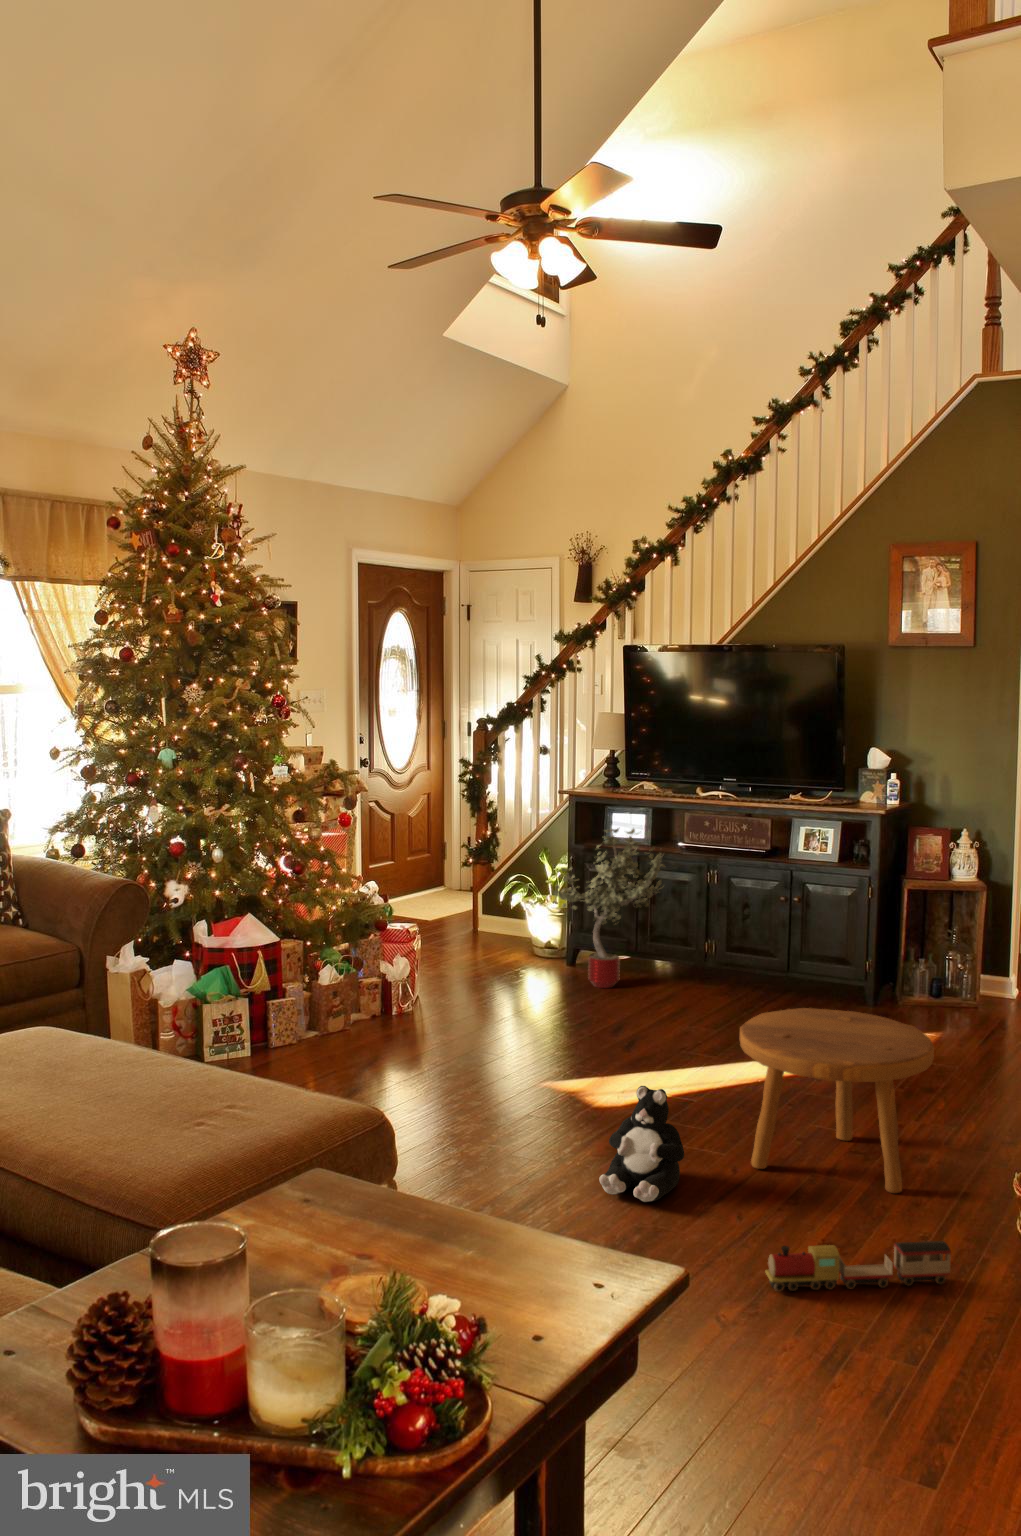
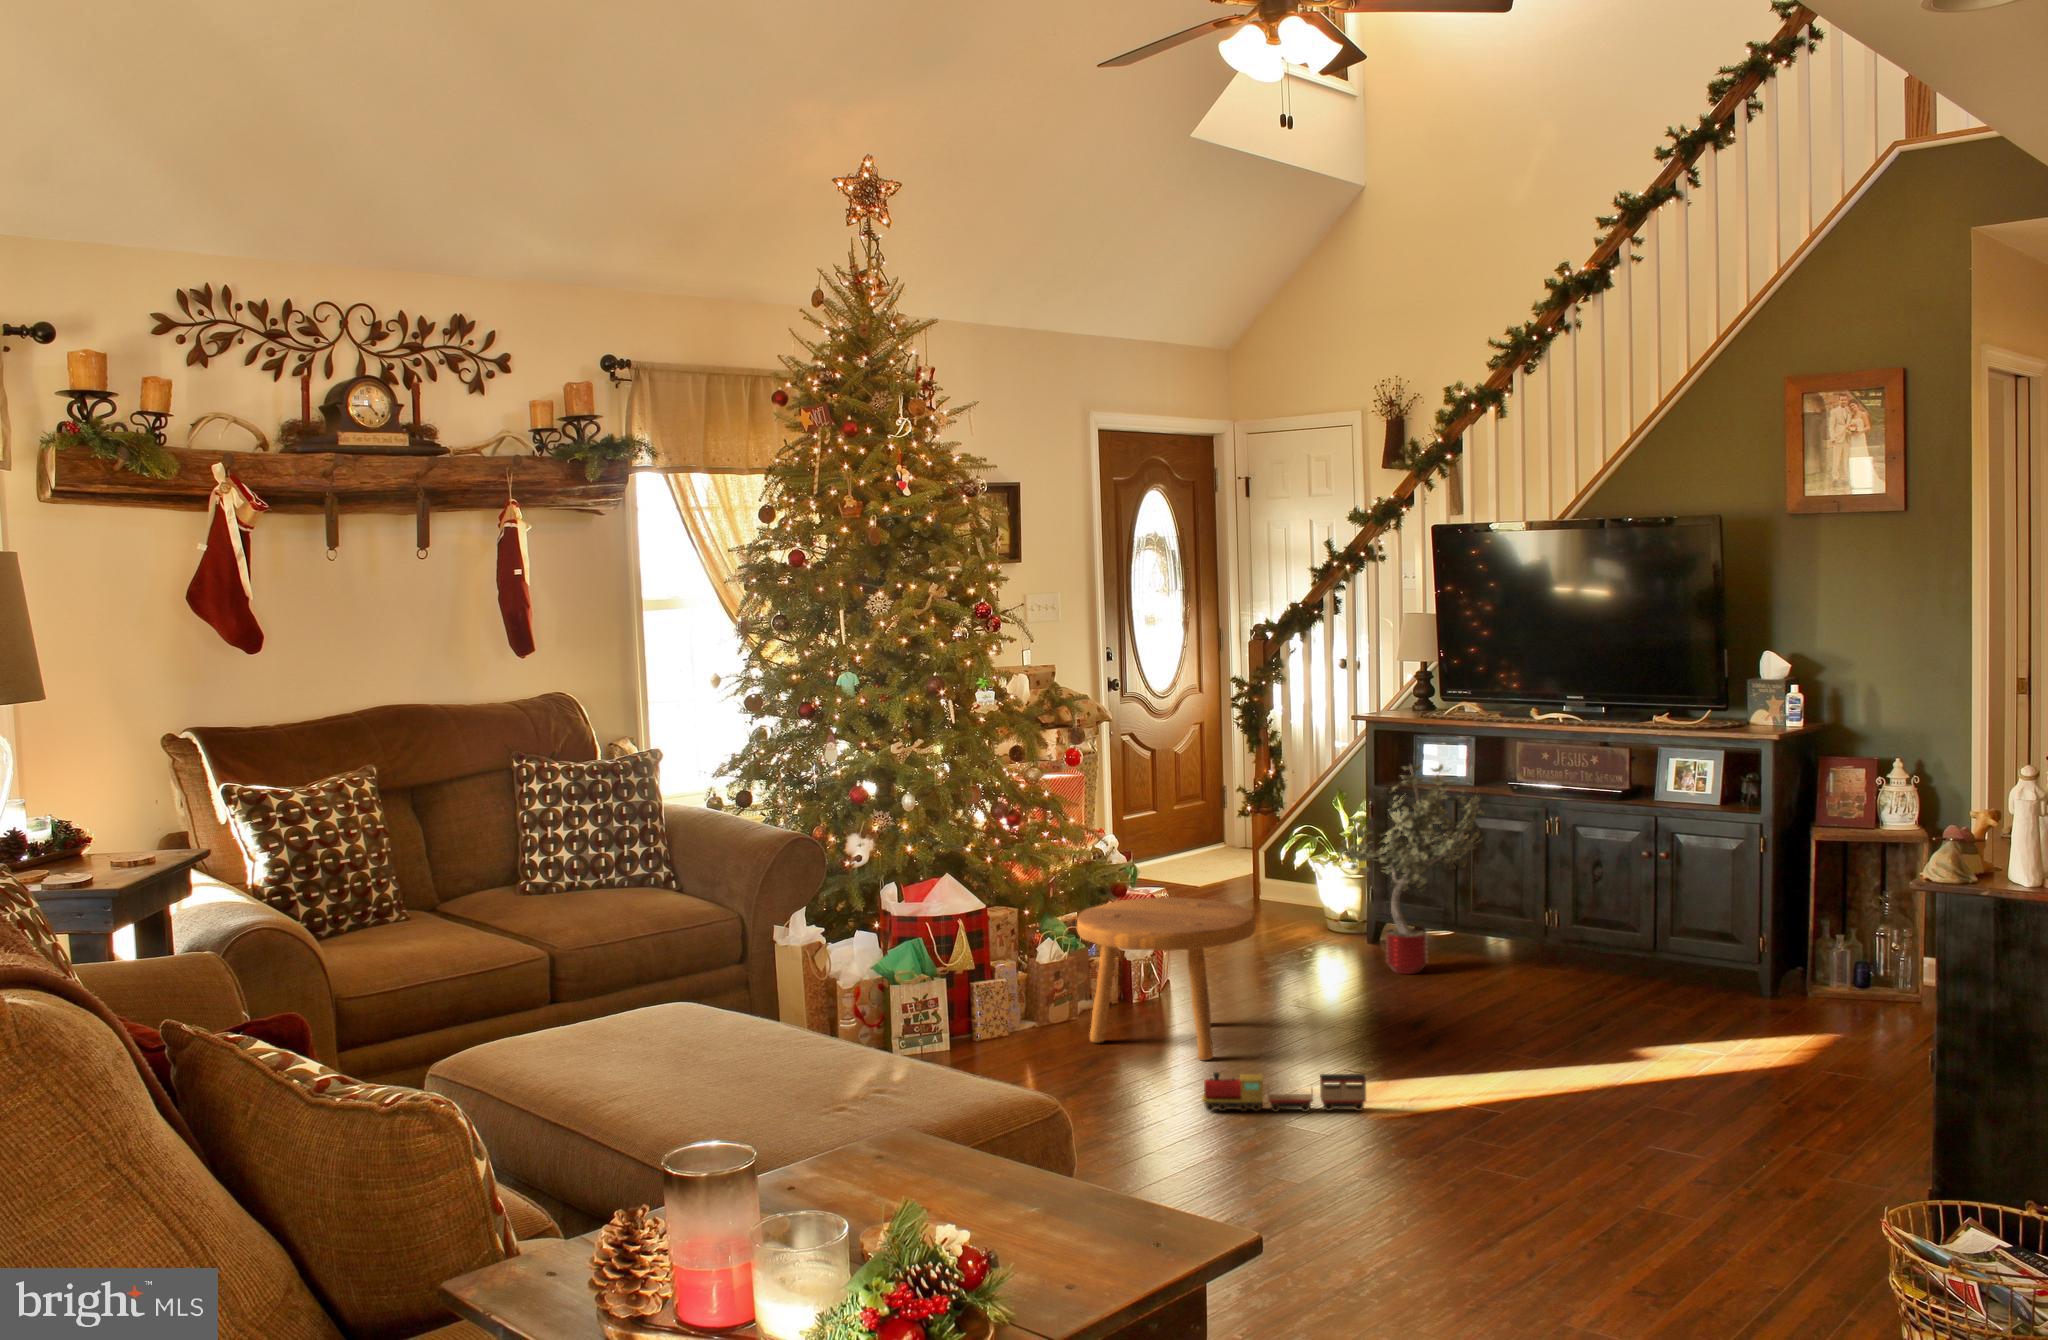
footstool: present [740,1008,934,1193] -> present [1077,897,1256,1060]
plush toy: present [599,1086,684,1202] -> none [1357,1071,1465,1209]
toy train: present [765,1241,951,1291] -> present [1202,1073,1366,1112]

